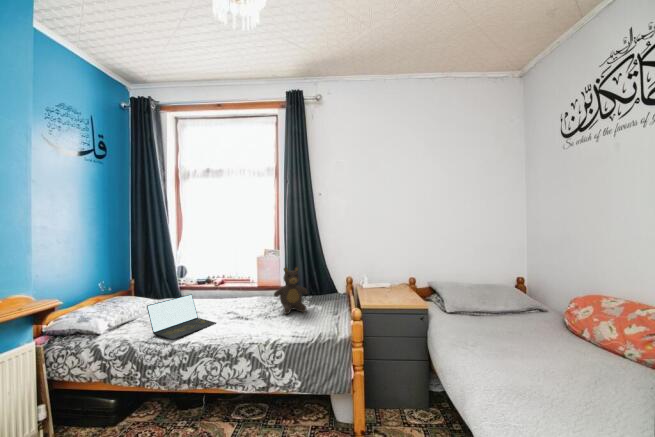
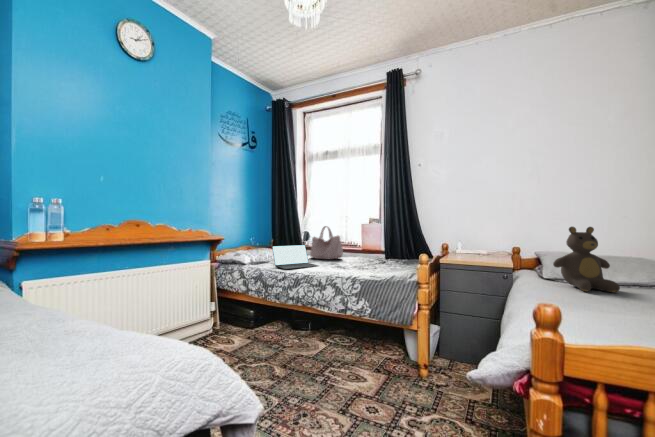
handbag: none [194,265,238,307] -> present [310,226,343,259]
teddy bear: present [274,267,308,314] -> present [553,227,620,292]

